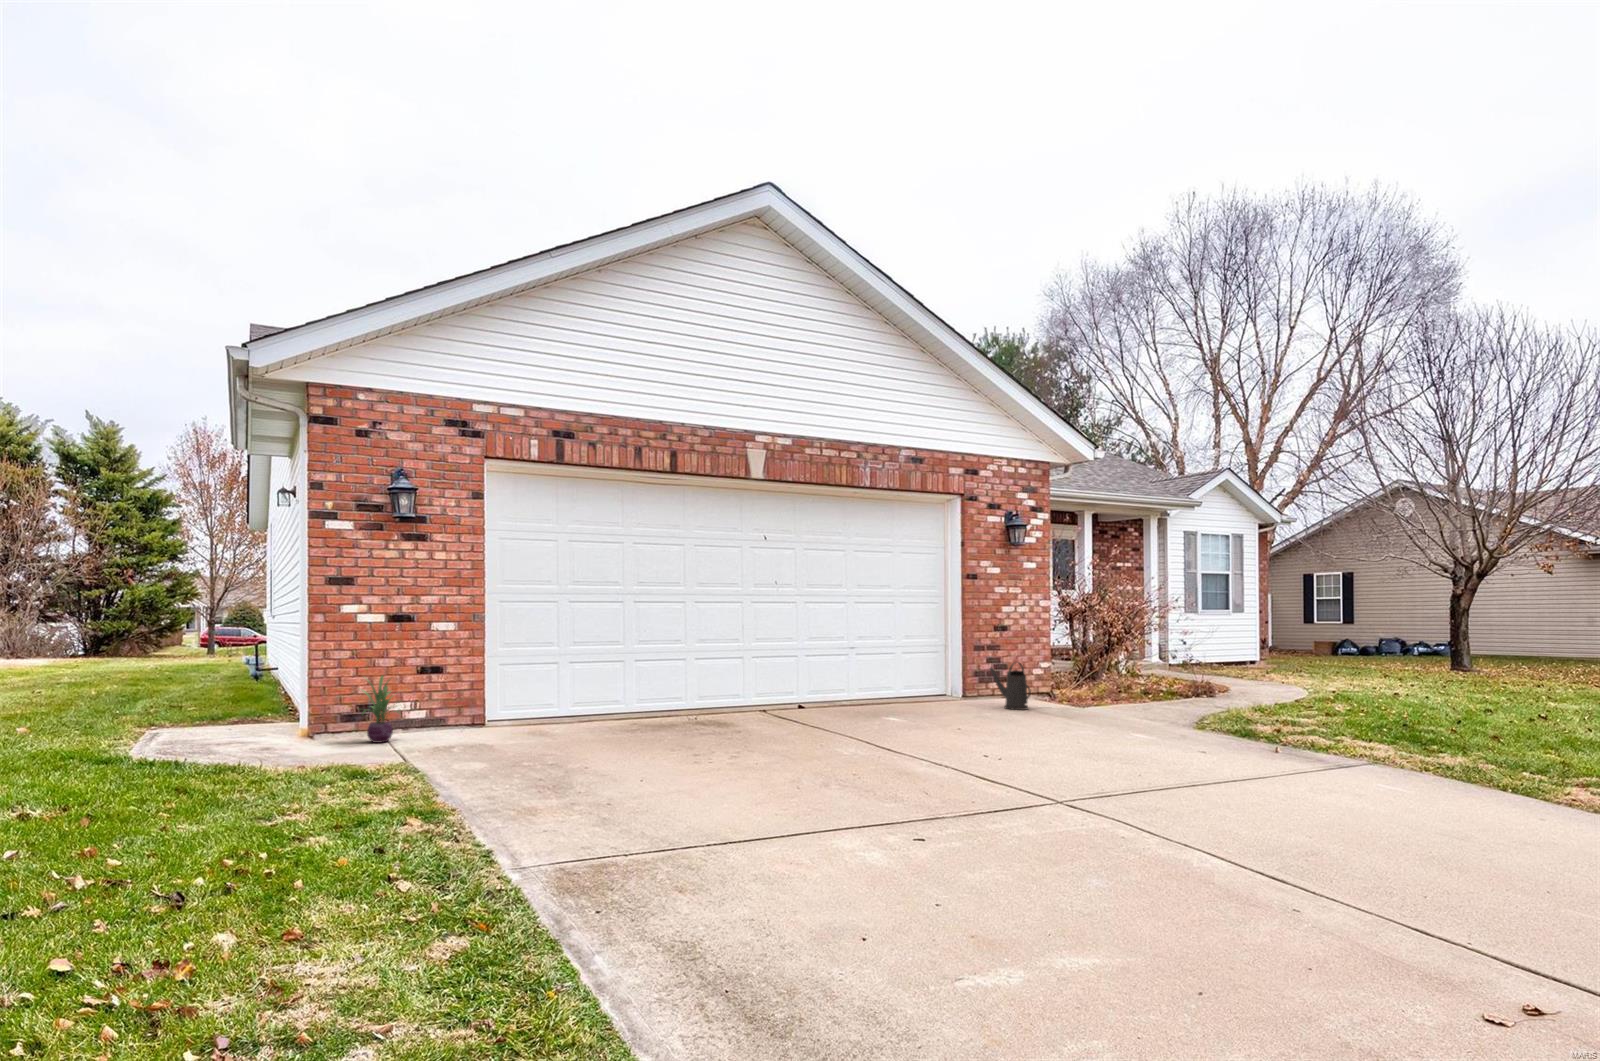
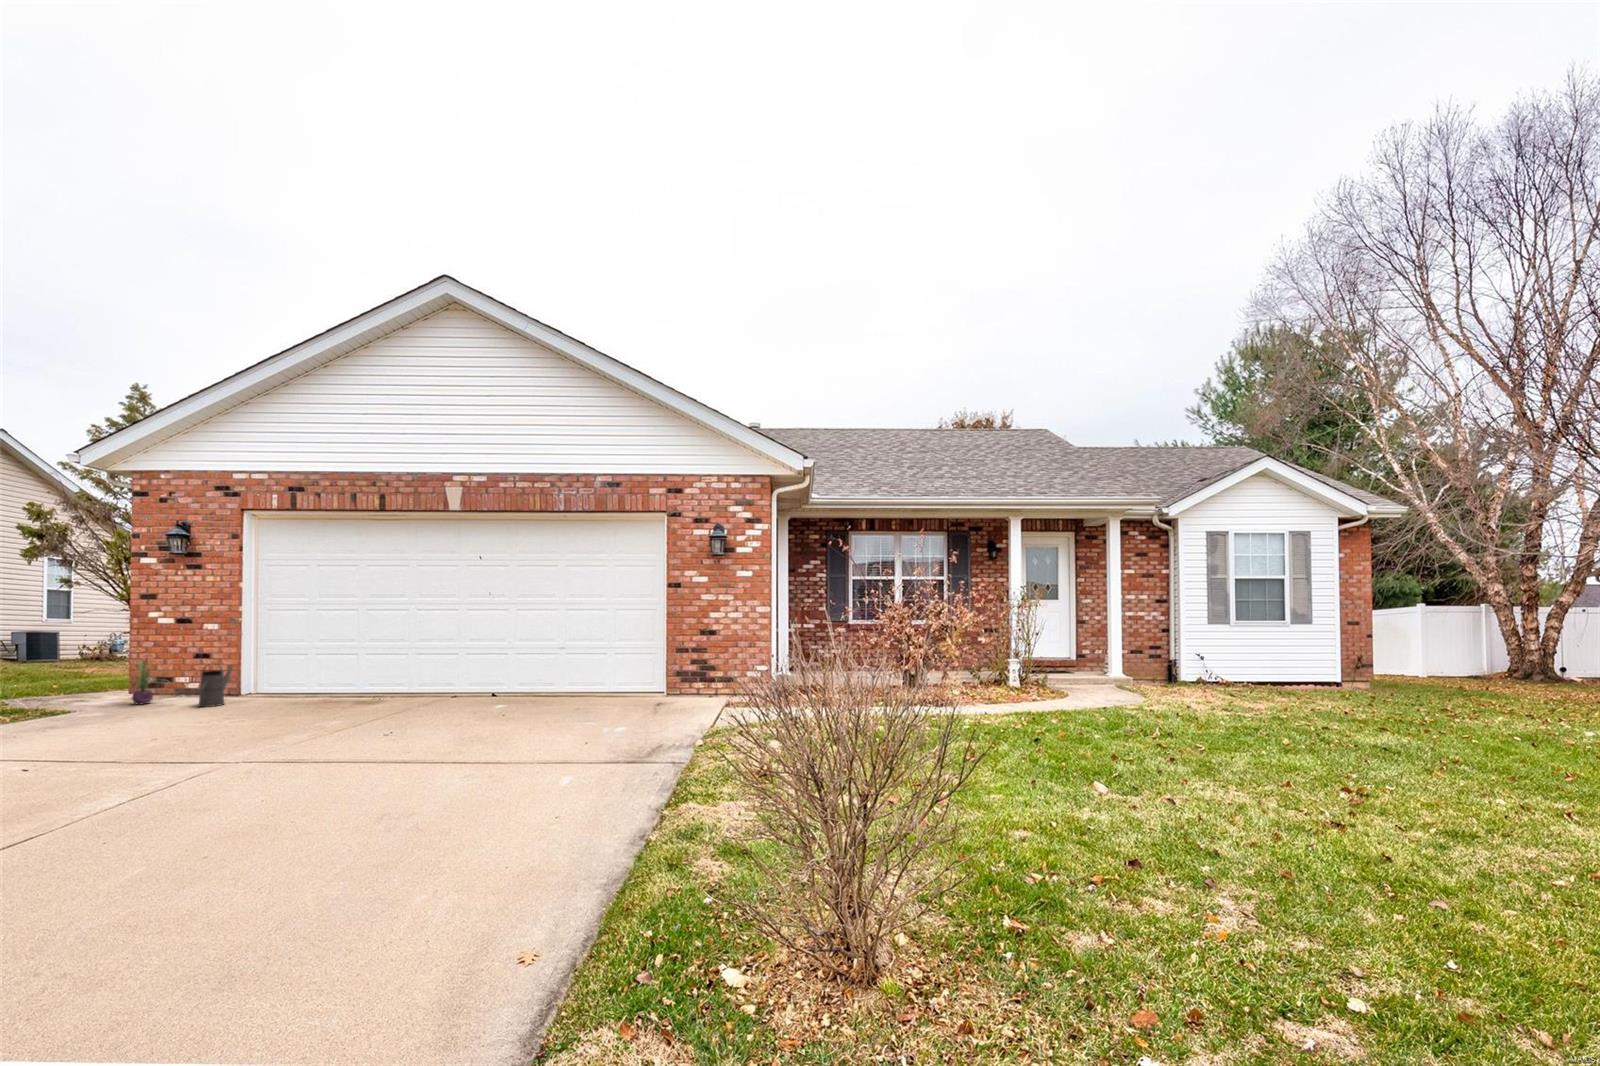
watering can: present [990,663,1031,710] -> present [198,663,233,707]

